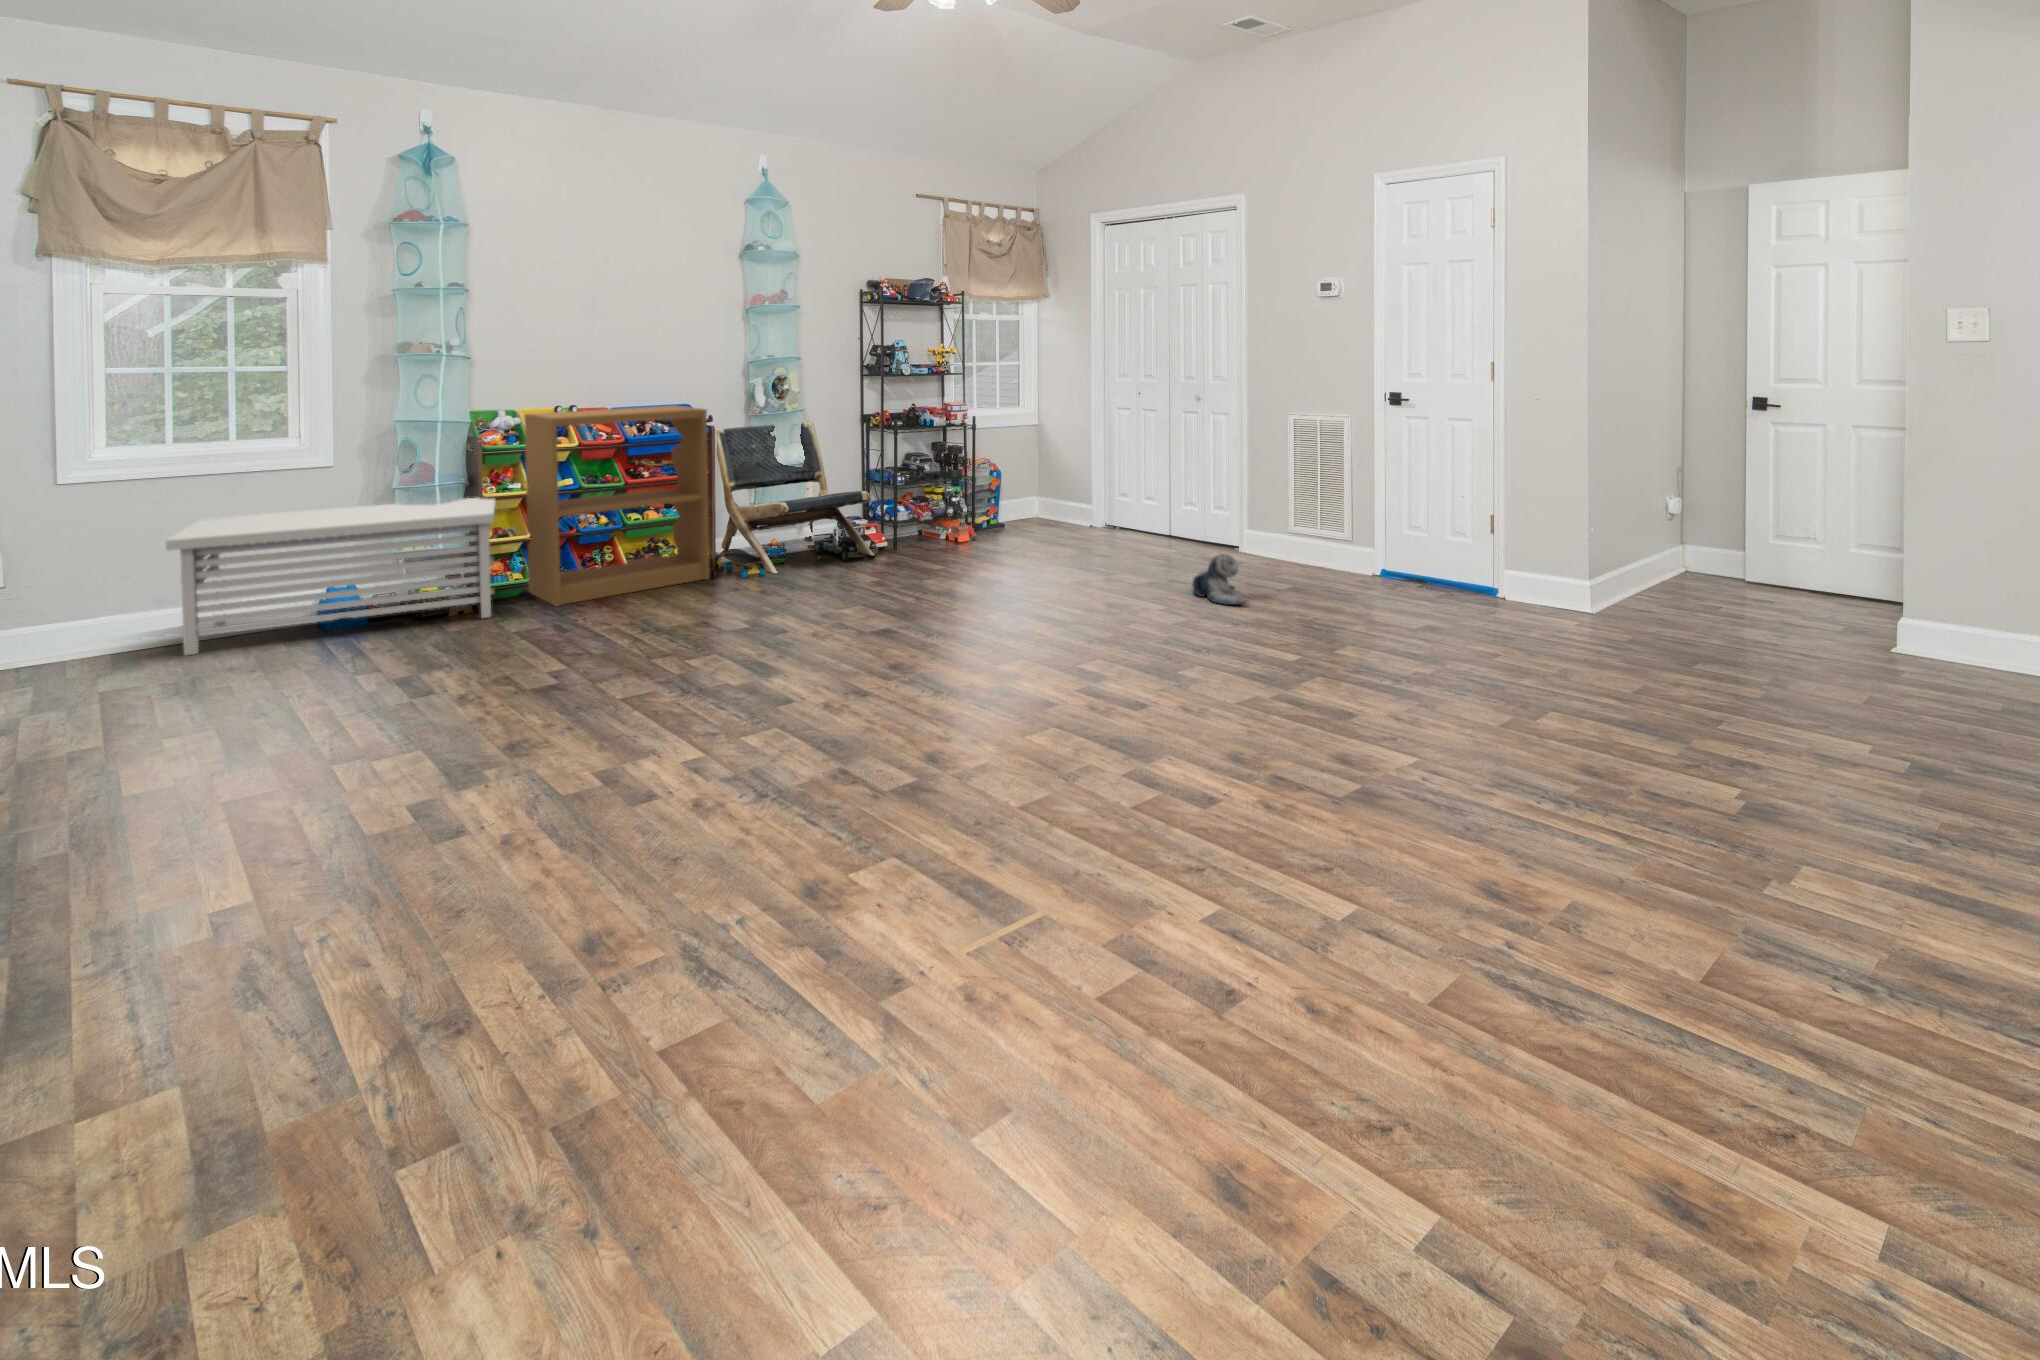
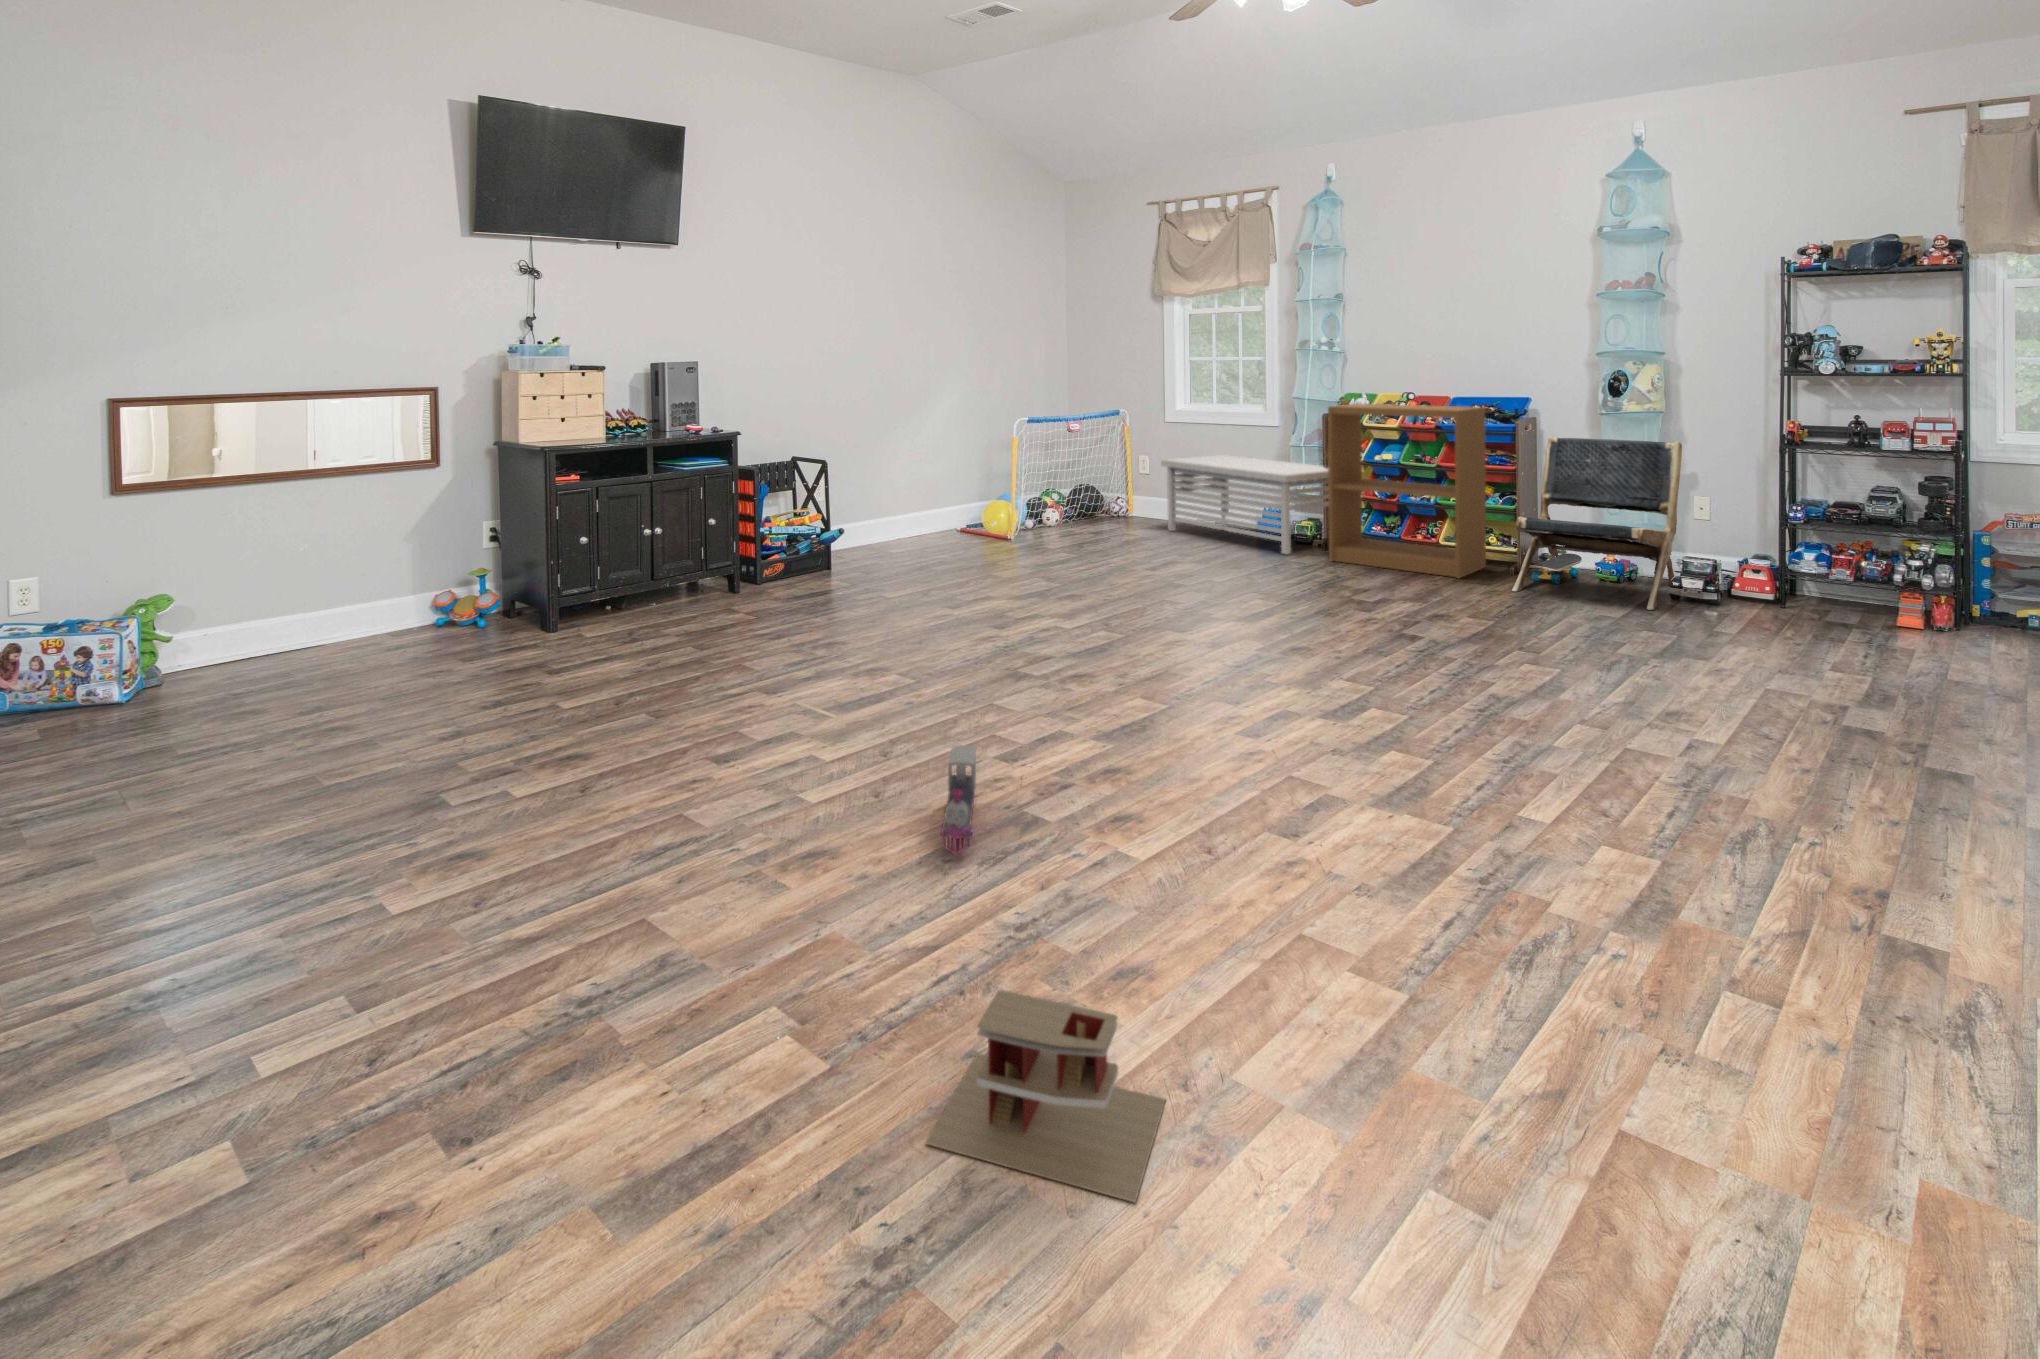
plush toy: present [1192,554,1244,605] -> none [1690,697,1803,785]
toy house: none [1717,718,1838,824] -> present [926,990,1165,1202]
toy train: none [1321,758,1476,818] -> present [941,746,976,854]

